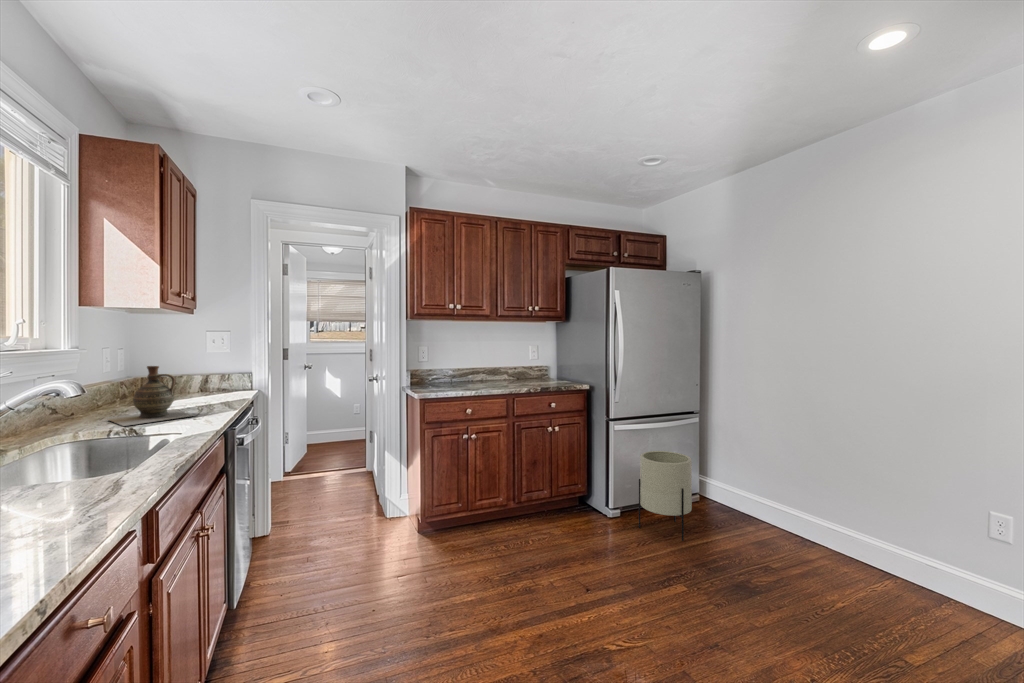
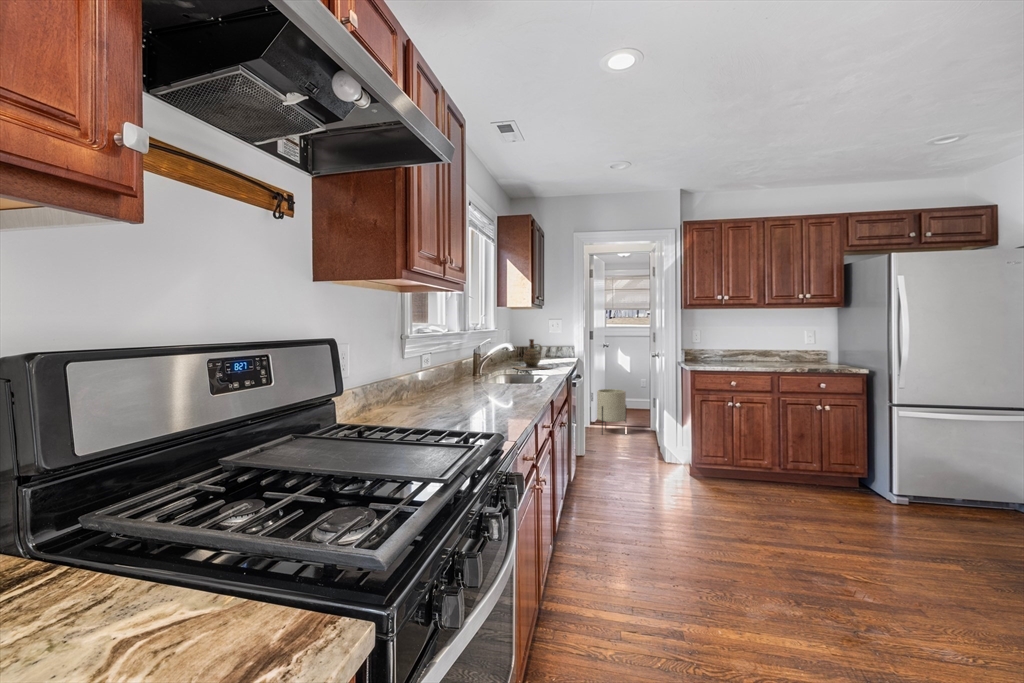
planter: present [639,451,692,541] -> present [597,389,626,434]

